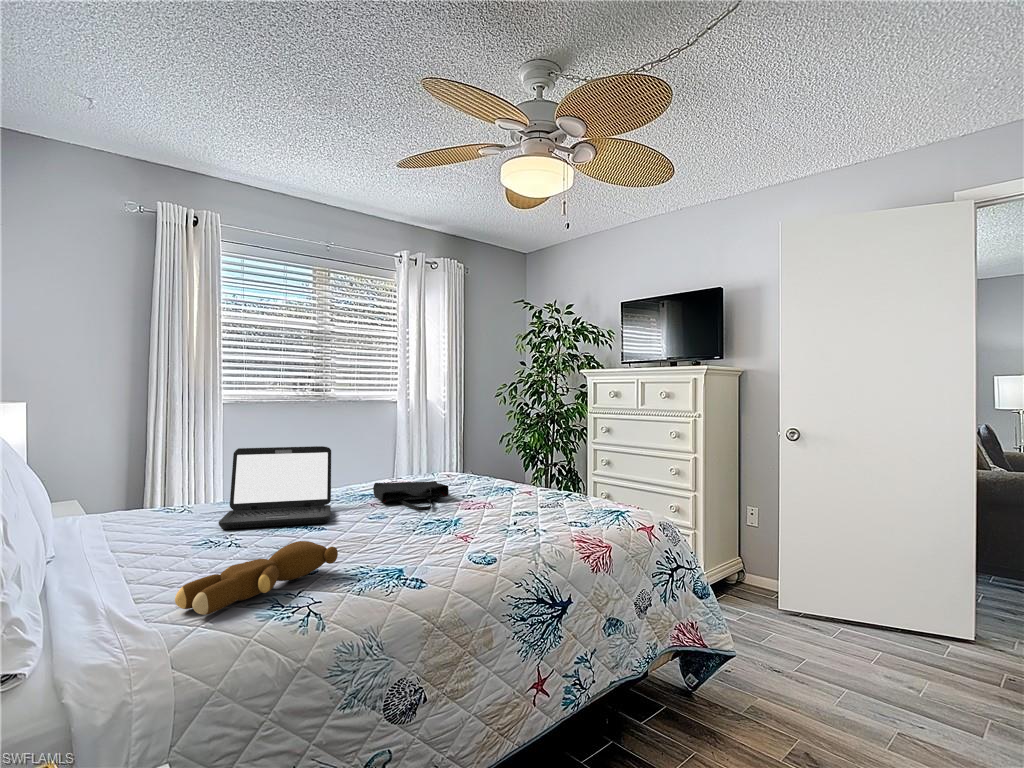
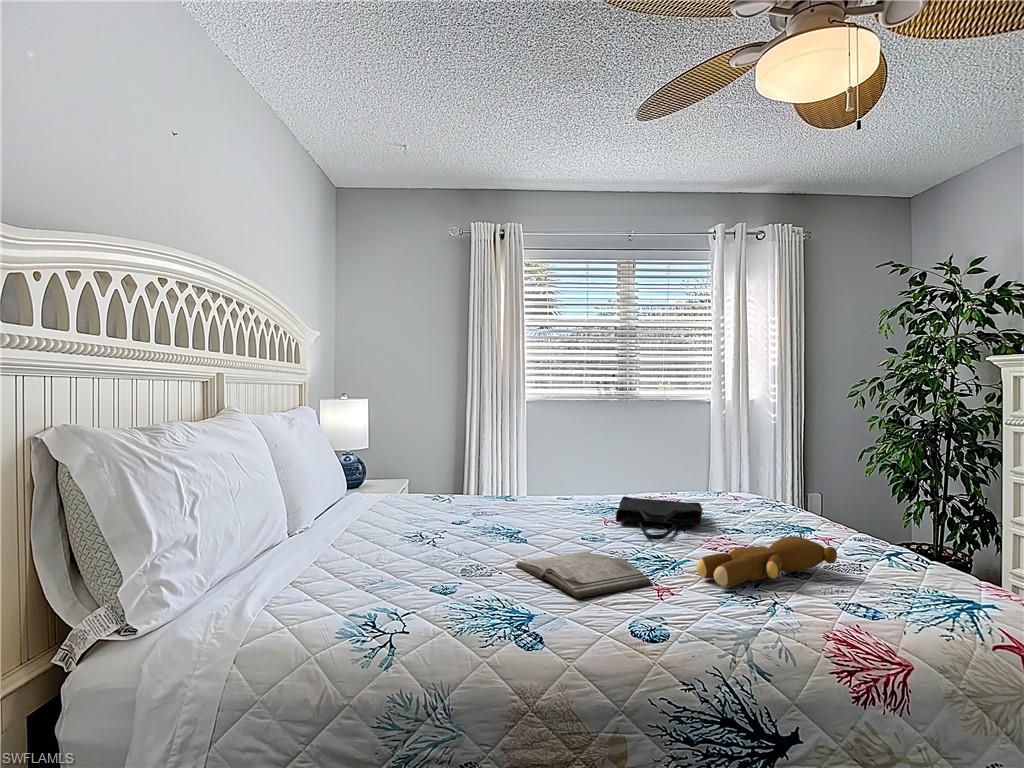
laptop: present [219,446,331,529] -> none [439,447,564,536]
diary: none [341,523,459,554] -> present [515,552,653,599]
teddy bear: present [175,541,338,615] -> present [696,536,837,587]

